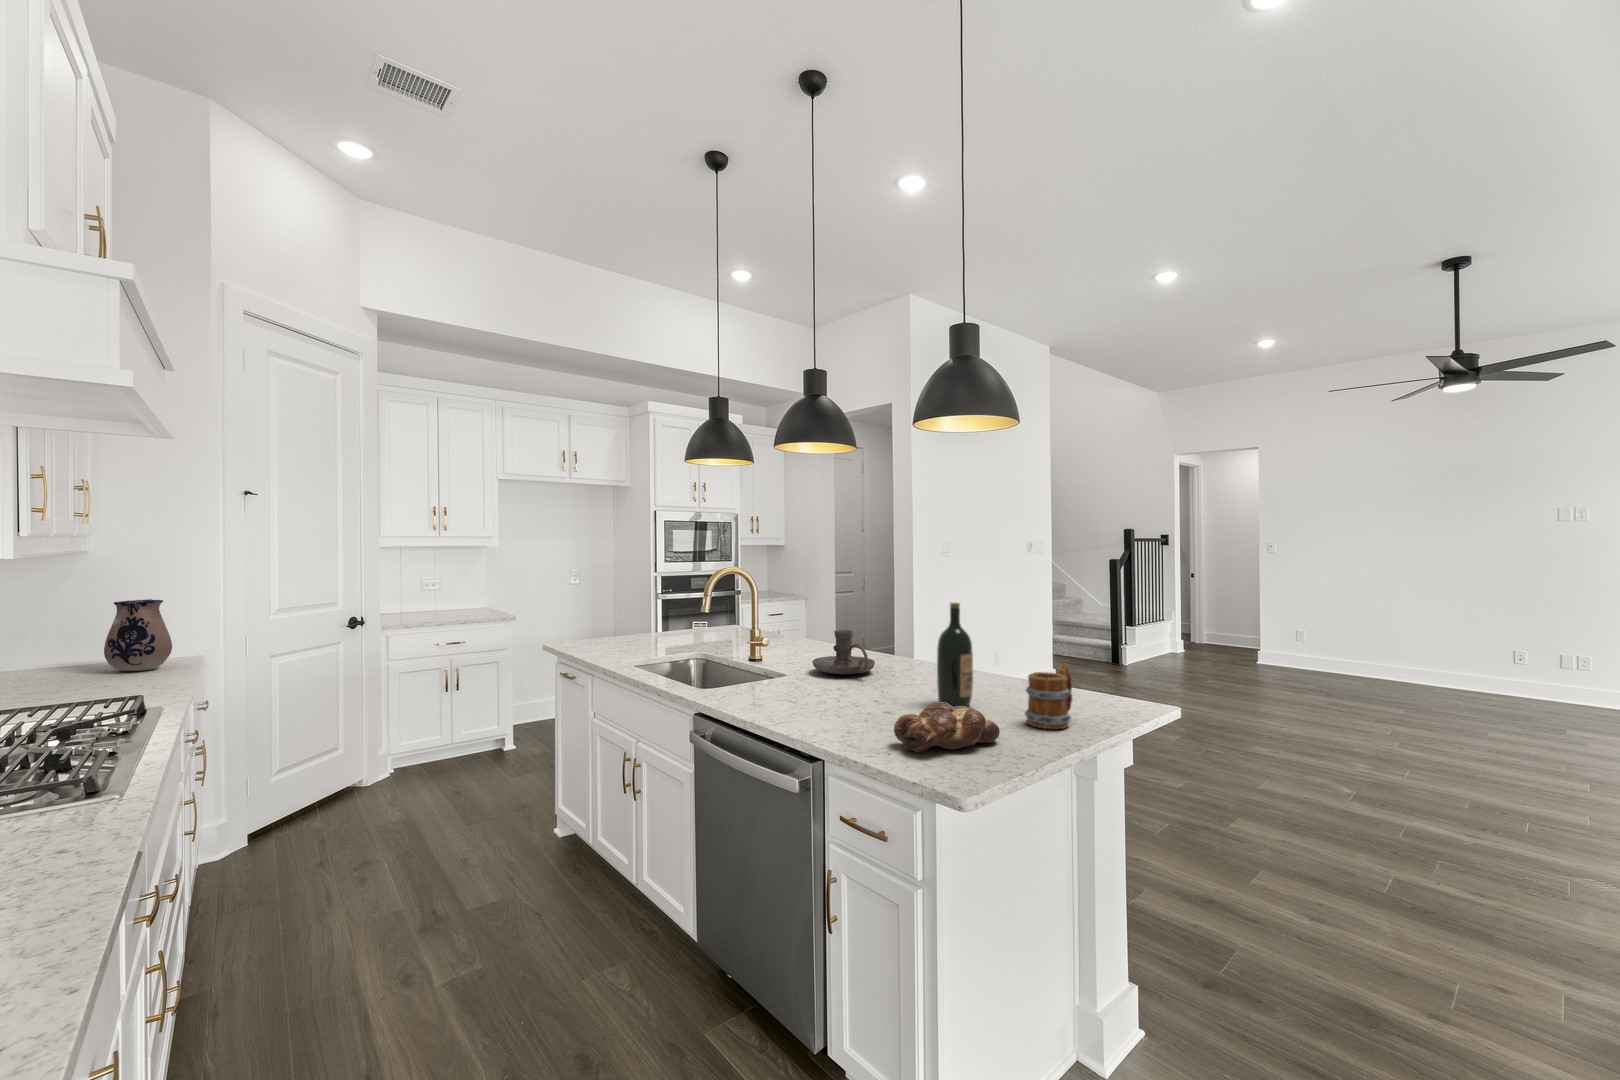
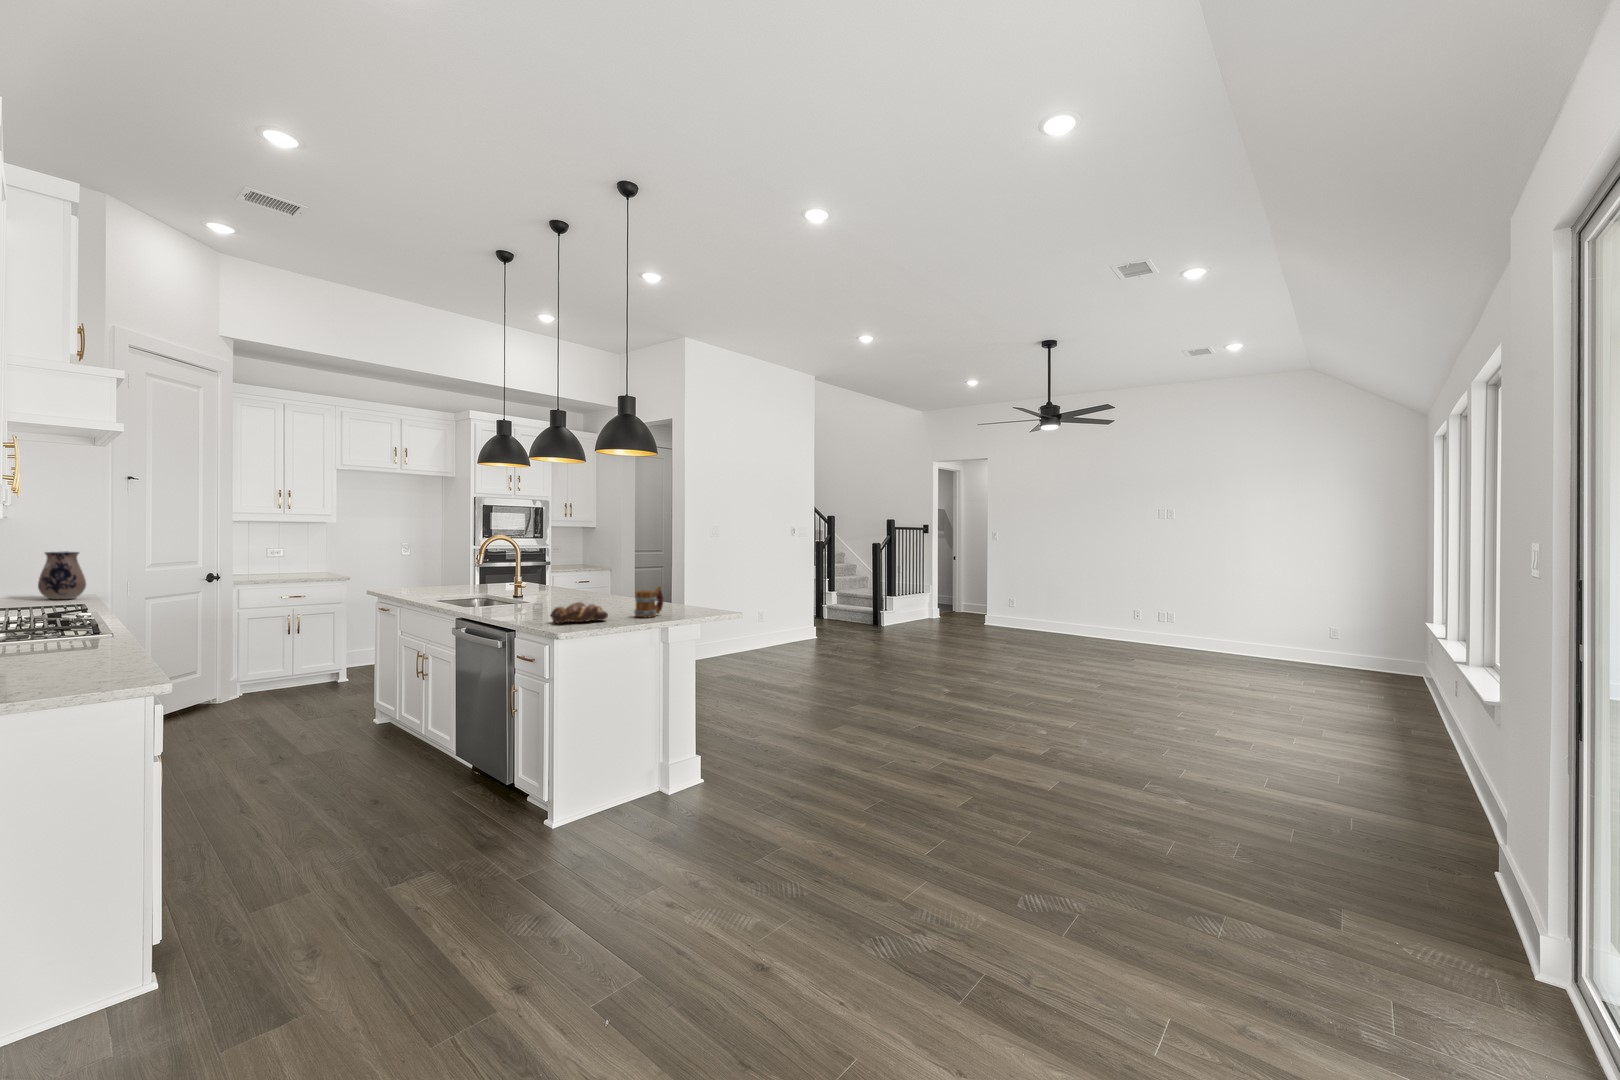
wine bottle: present [937,602,973,708] -> none [600,555,620,612]
candle holder: present [812,630,875,675] -> none [546,576,587,602]

